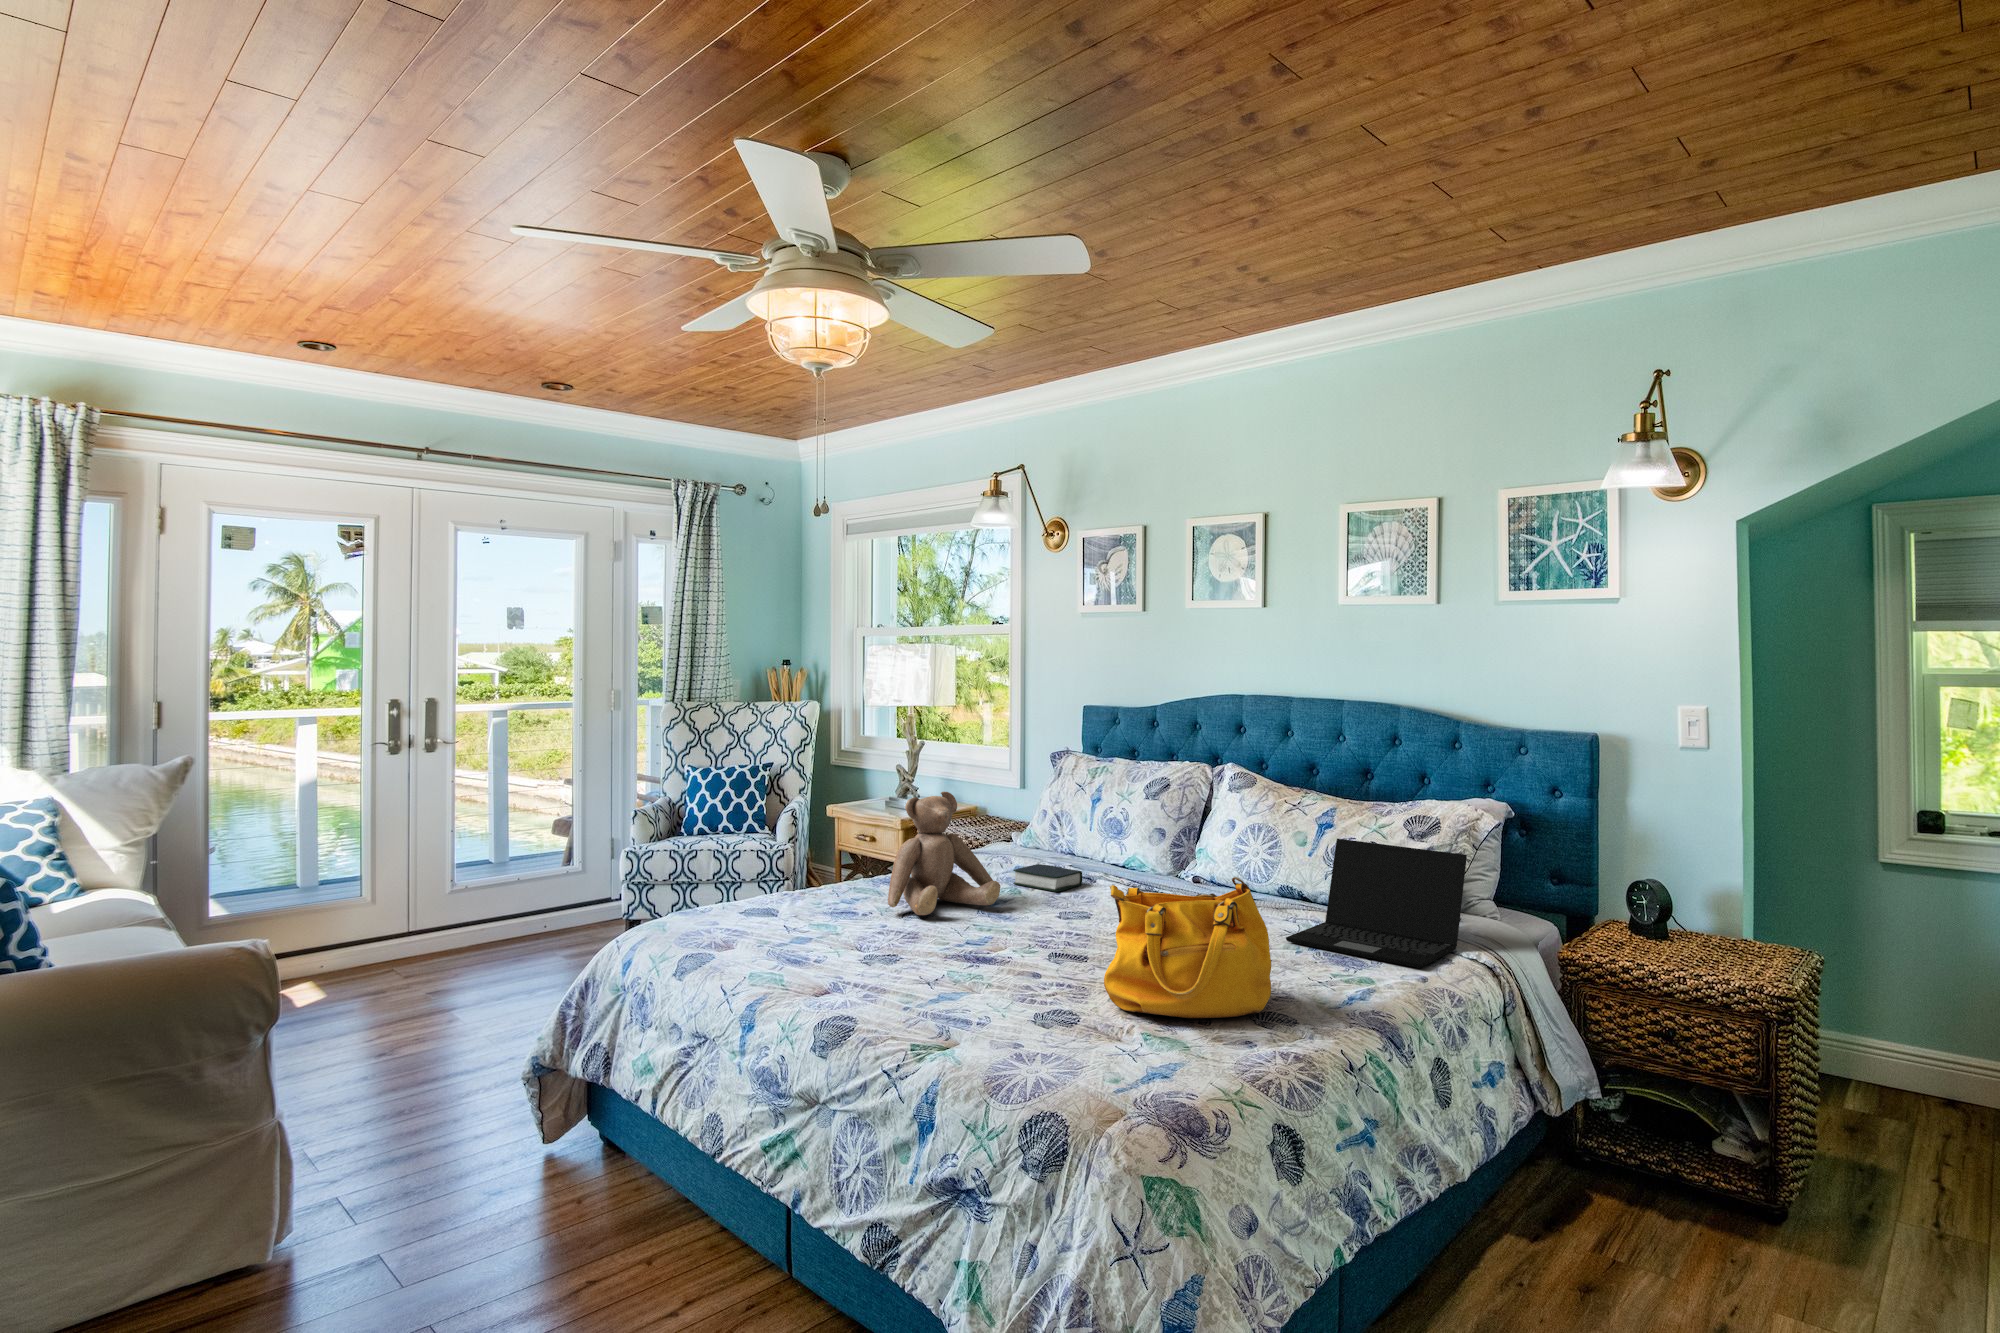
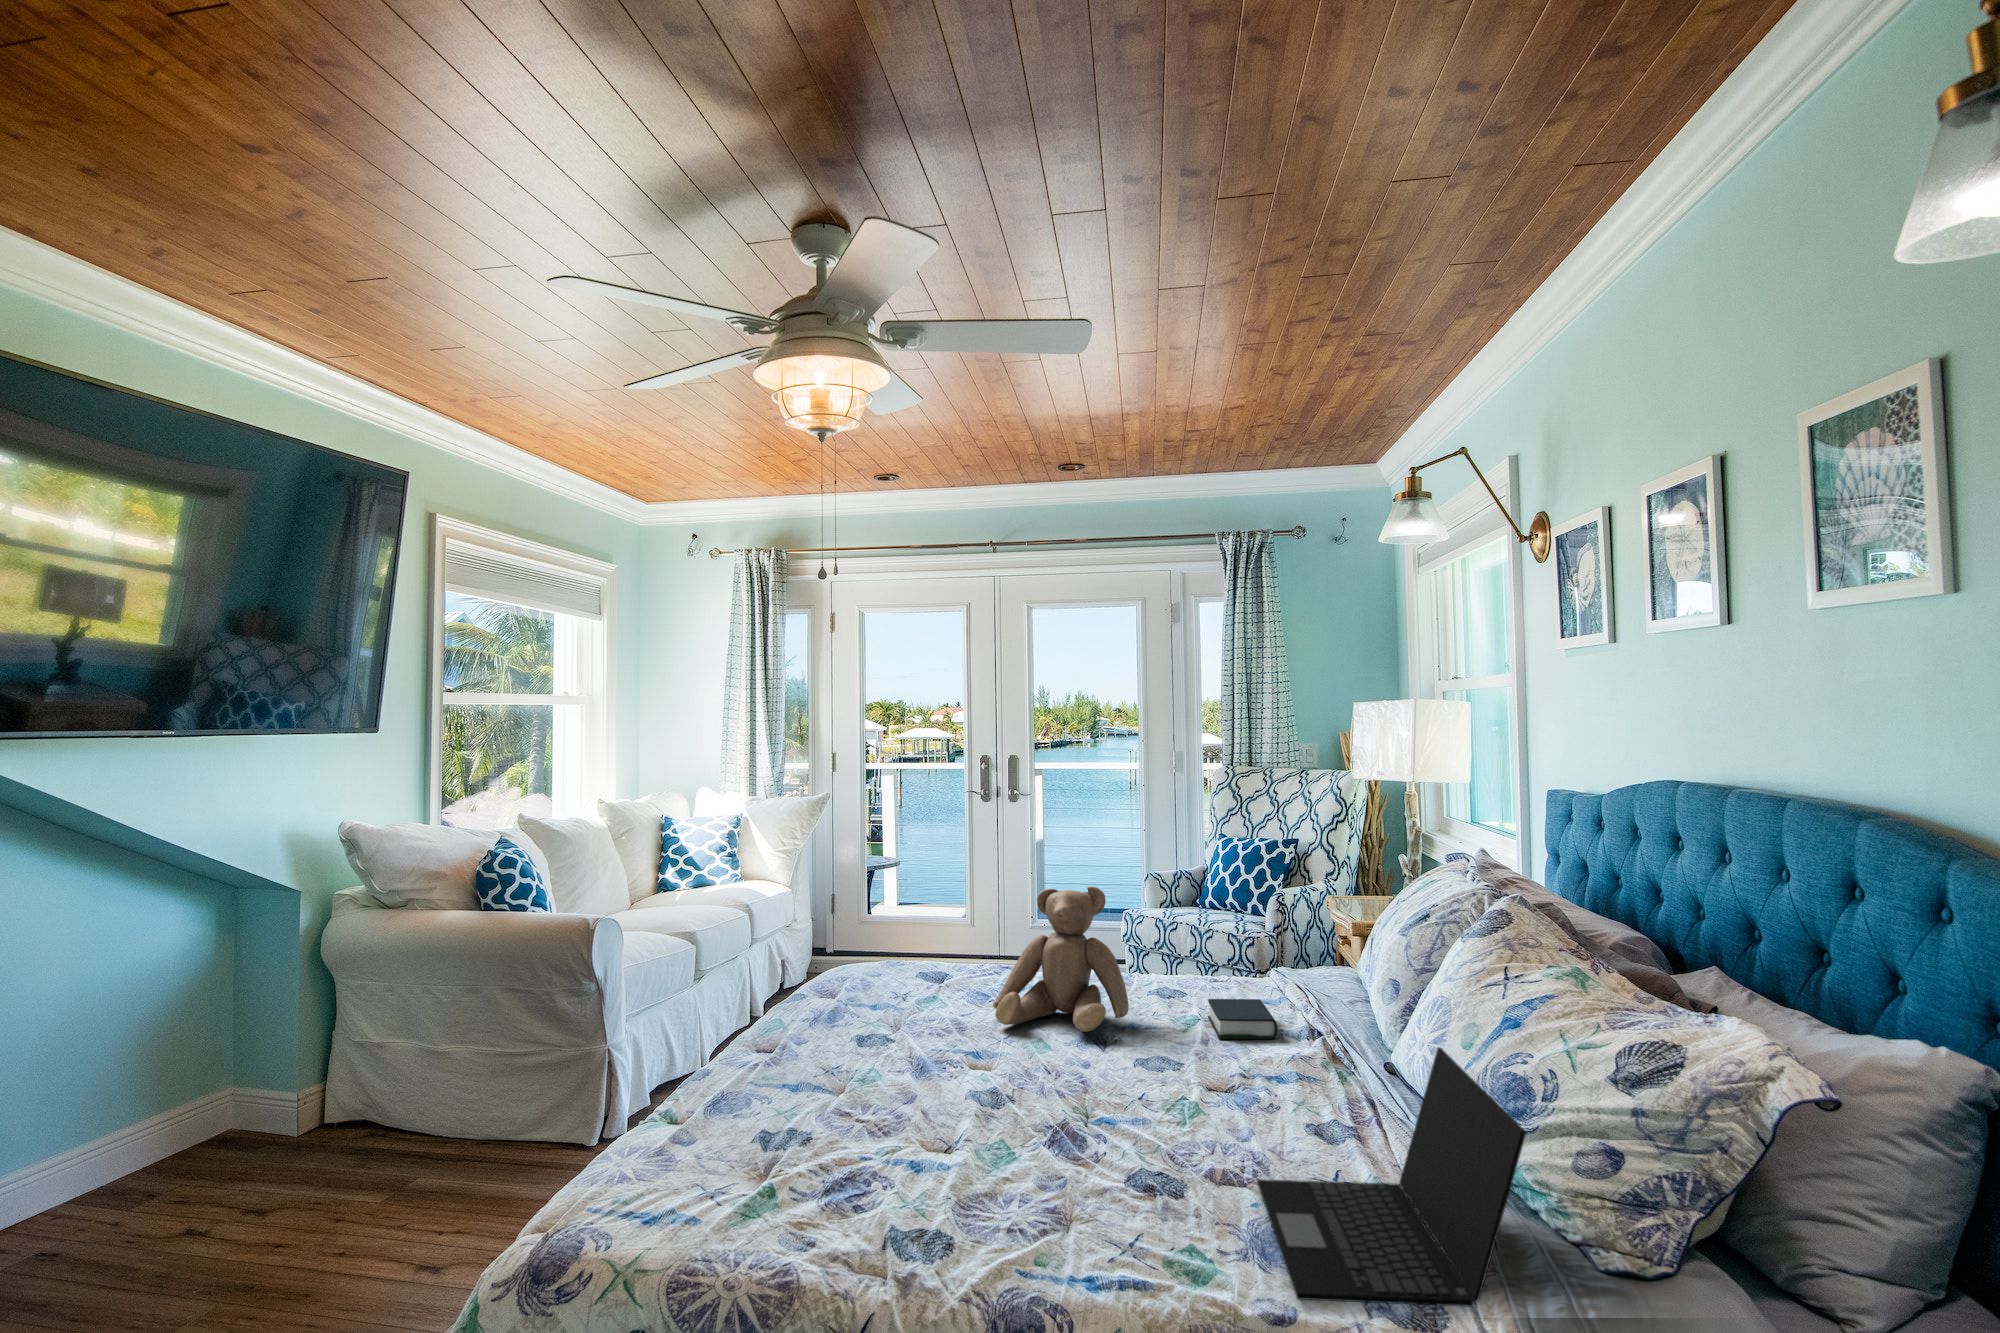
handbag: present [1104,877,1271,1018] -> none [779,1019,990,1241]

